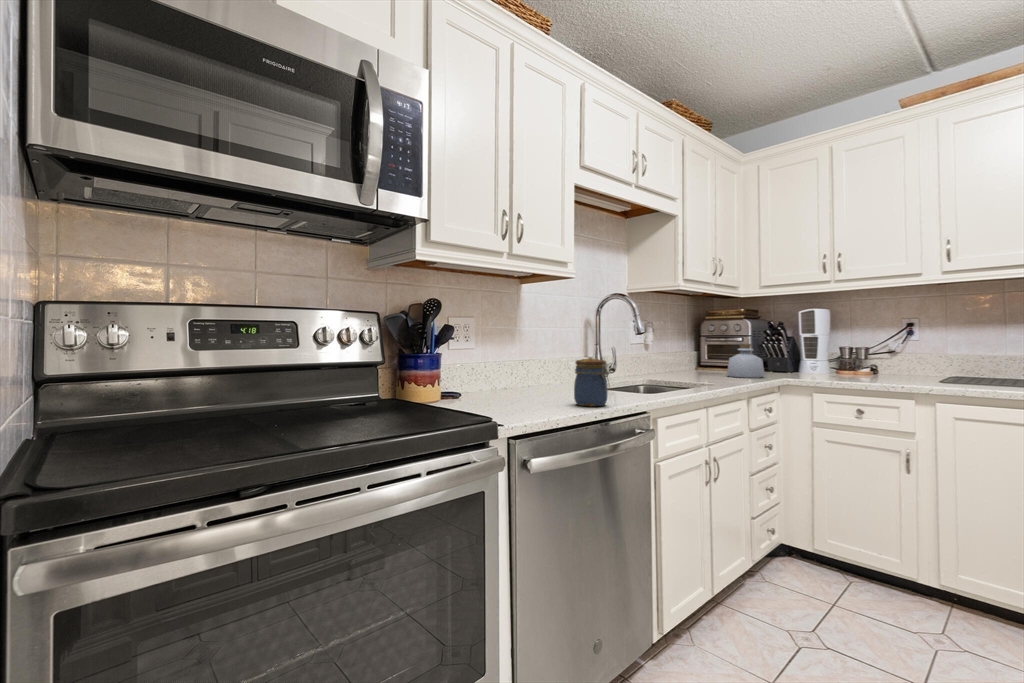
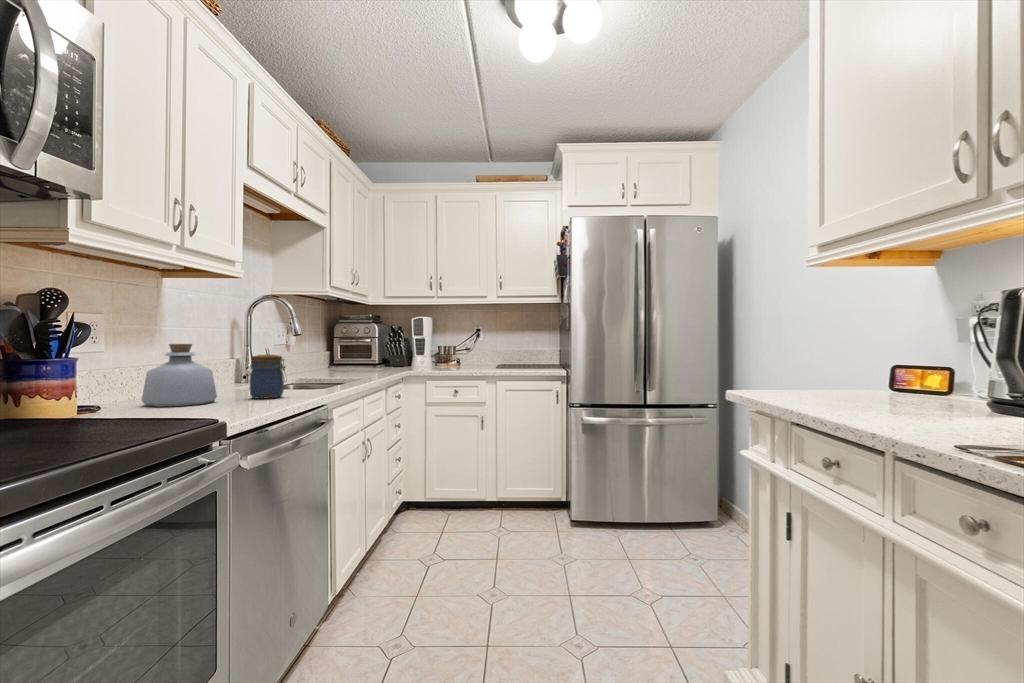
bottle: present [727,344,765,378] -> present [142,344,217,407]

